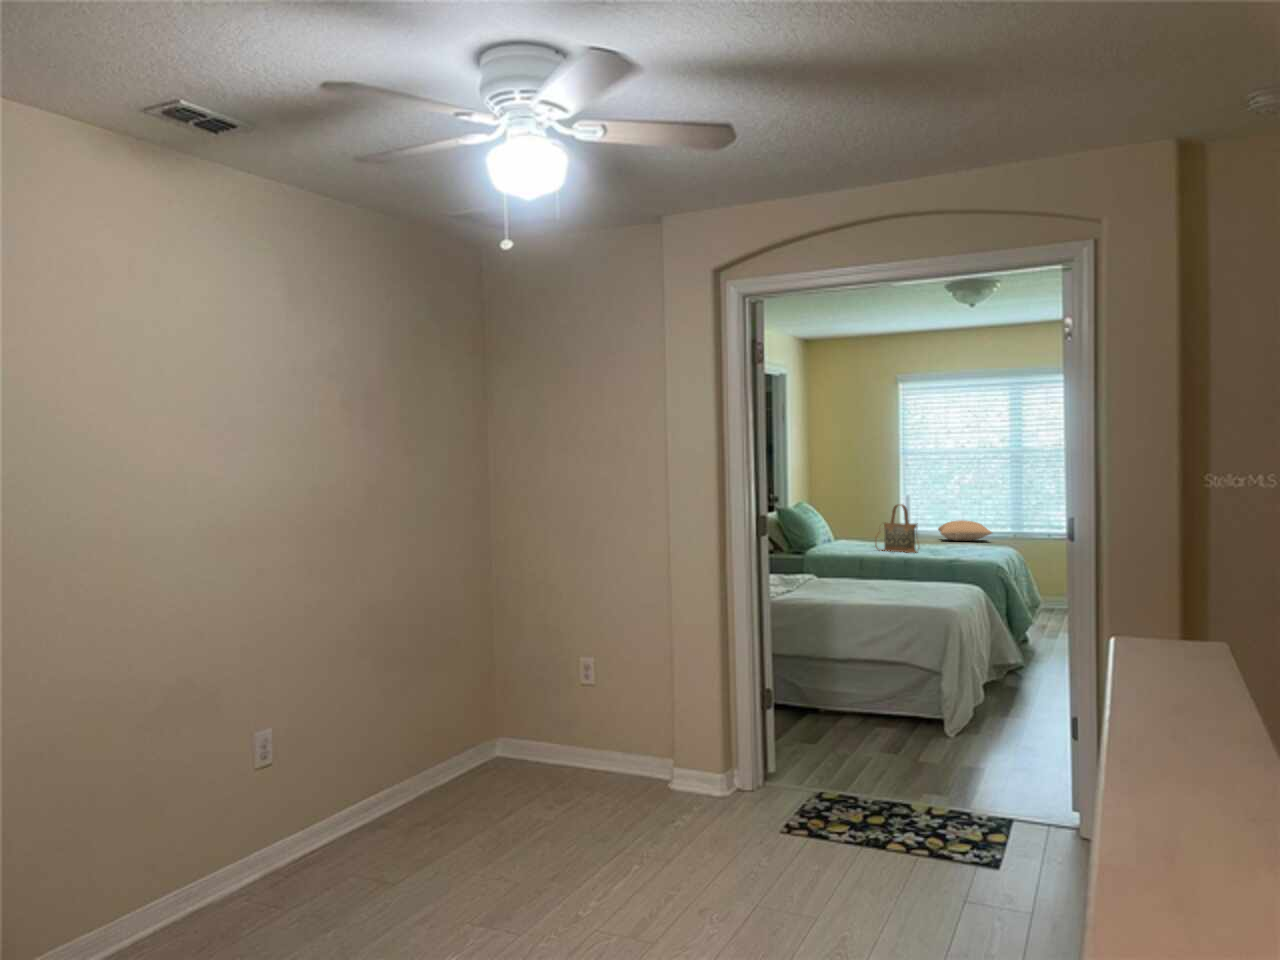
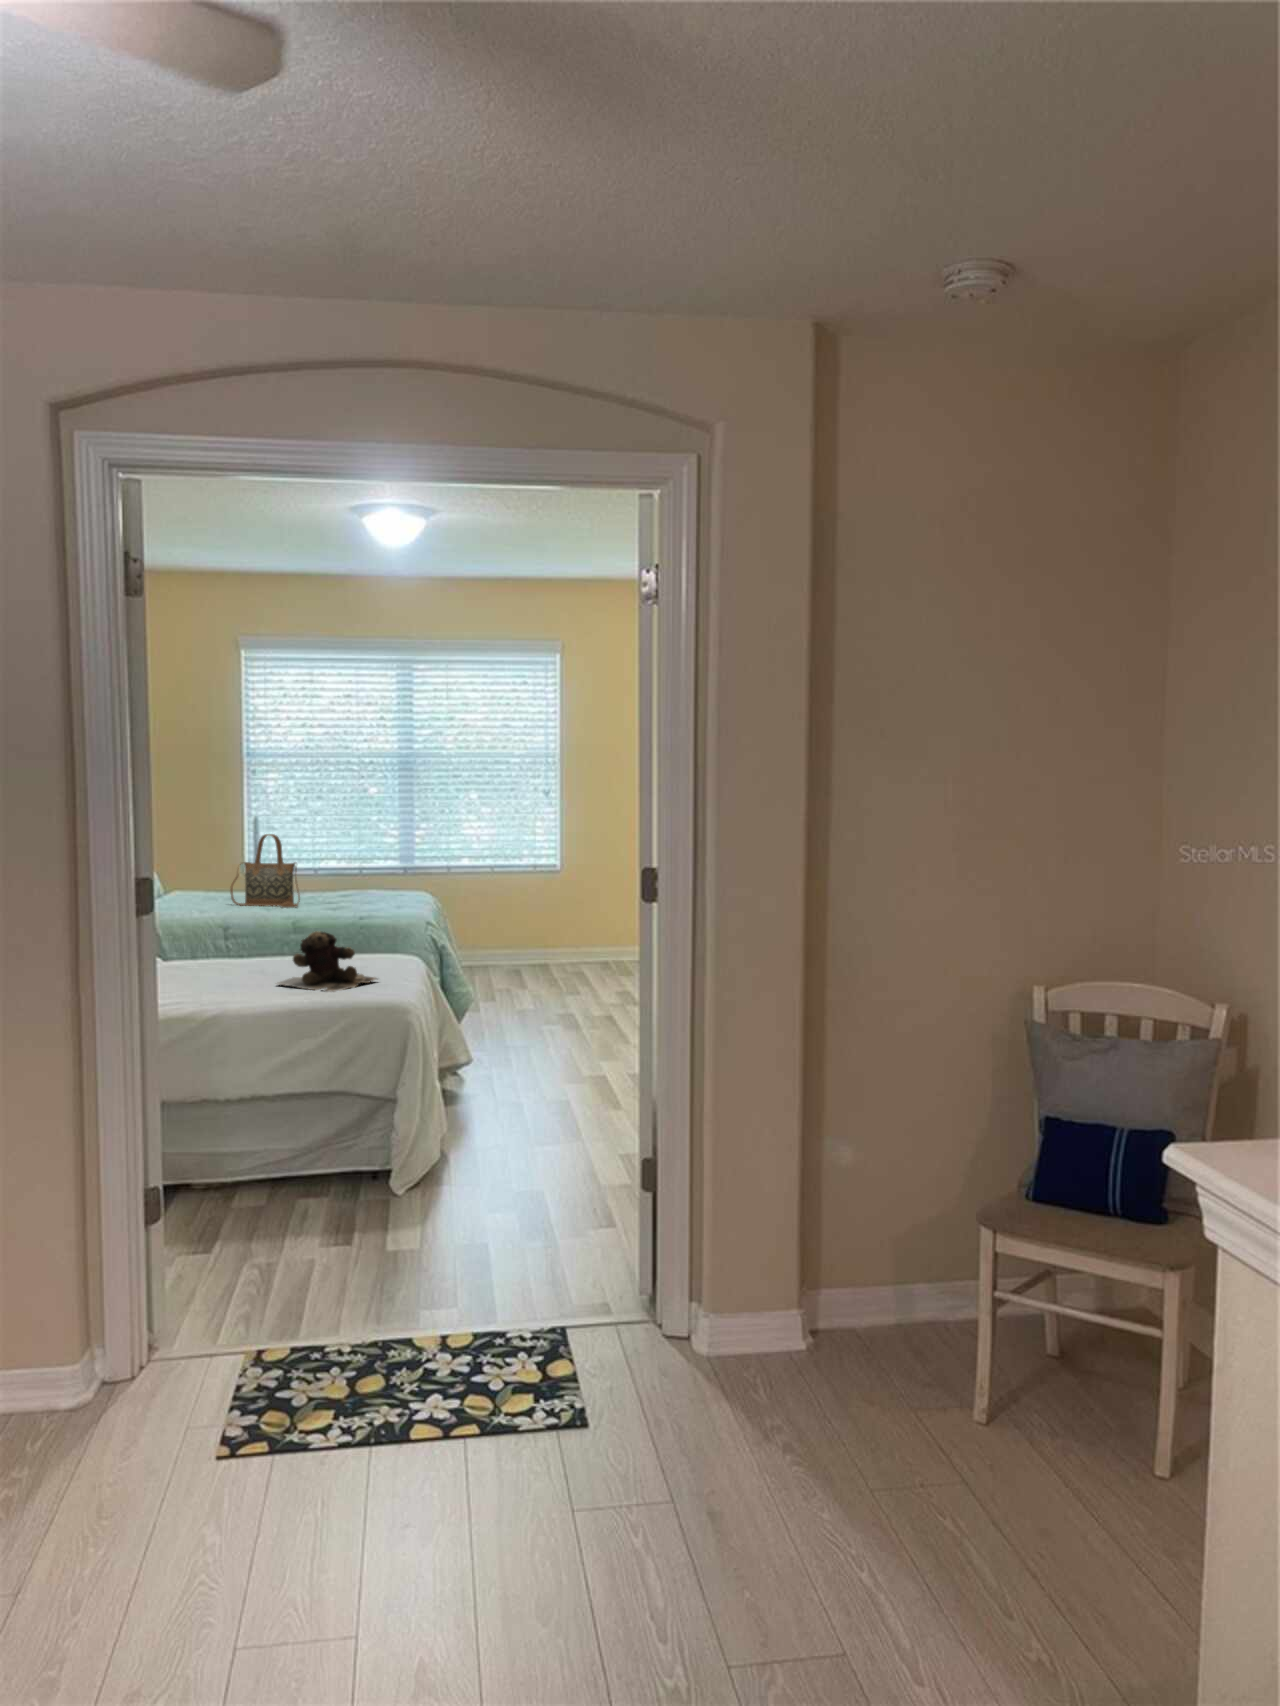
pillow: present [938,520,992,541] -> none [300,853,380,883]
teddy bear: none [874,562,943,601] -> present [277,931,377,992]

